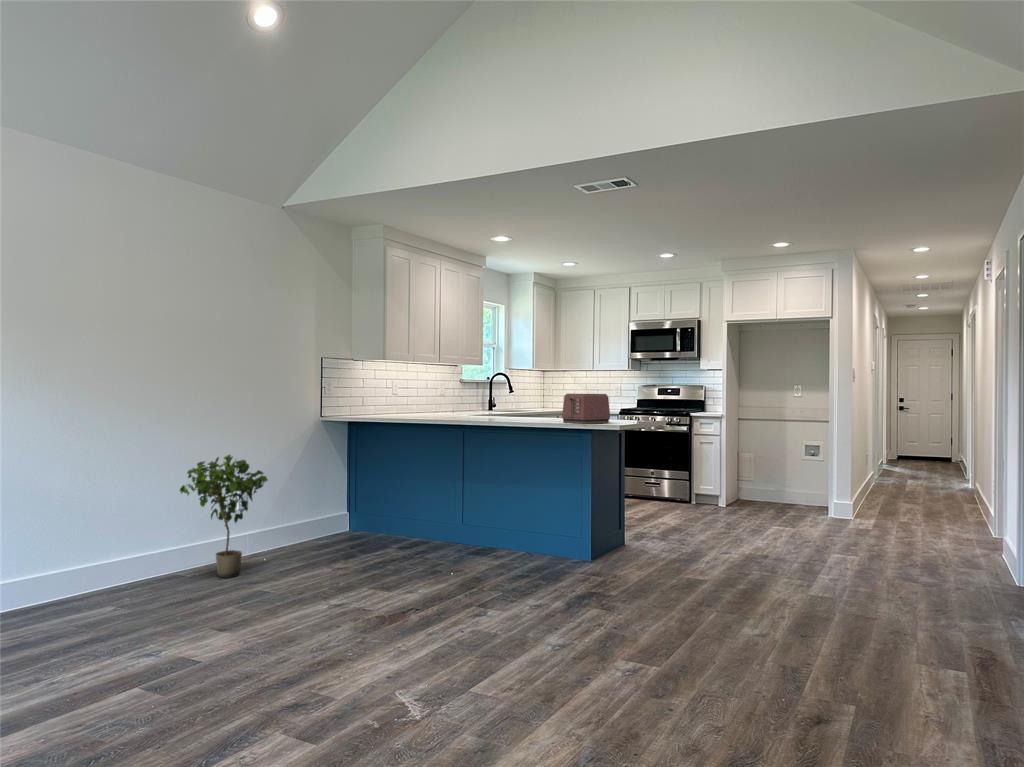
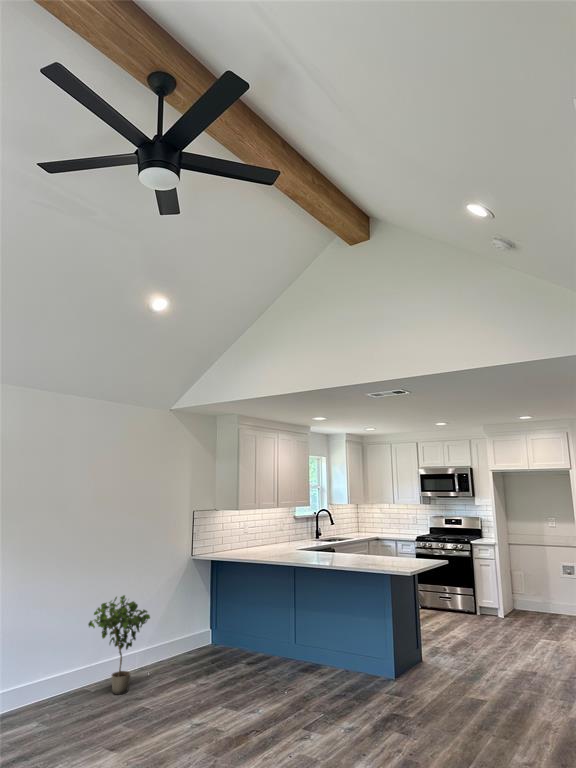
toaster: present [562,394,610,424] -> none [367,539,404,565]

